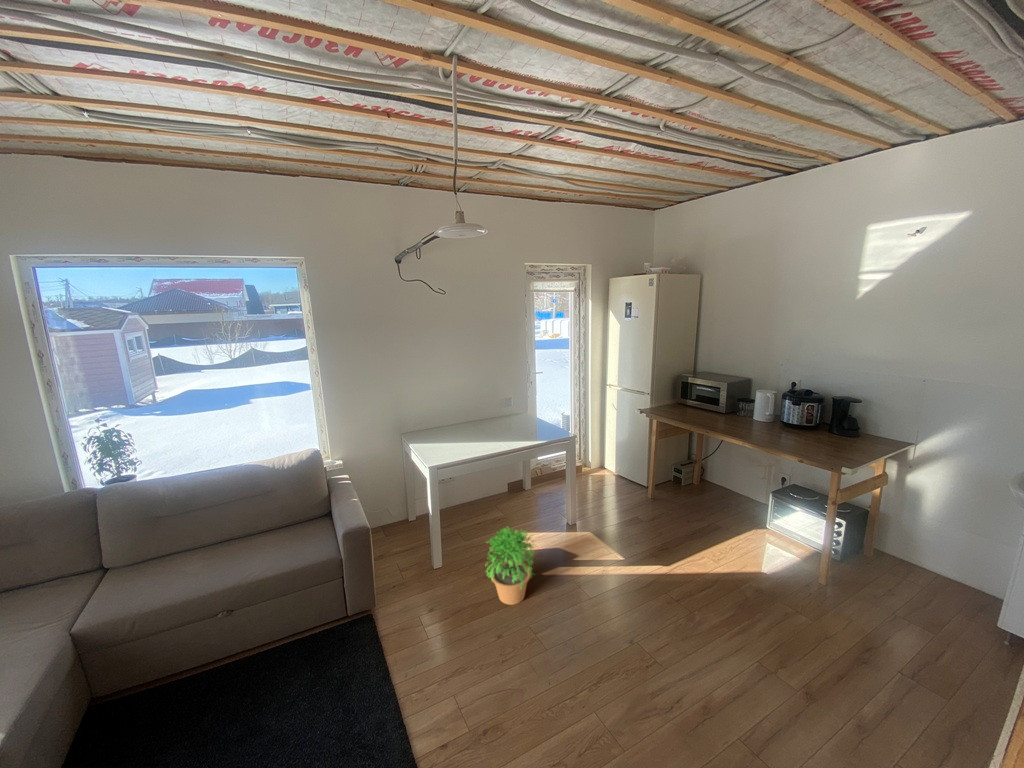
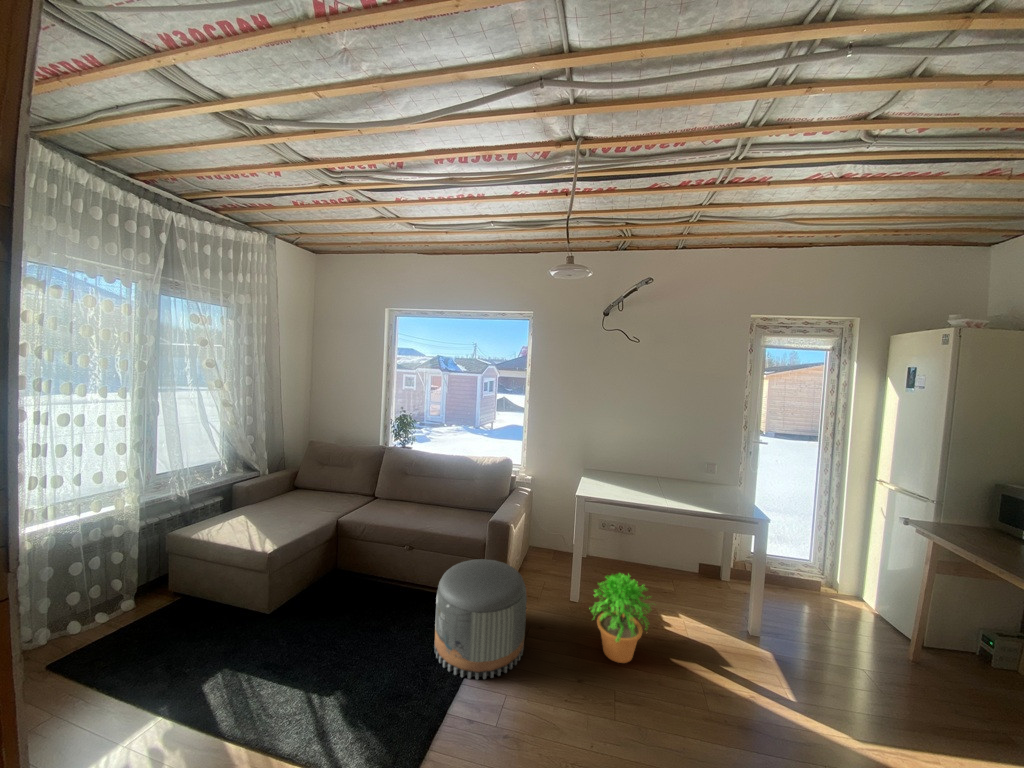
pouf: none [332,579,446,730] -> present [434,559,527,679]

